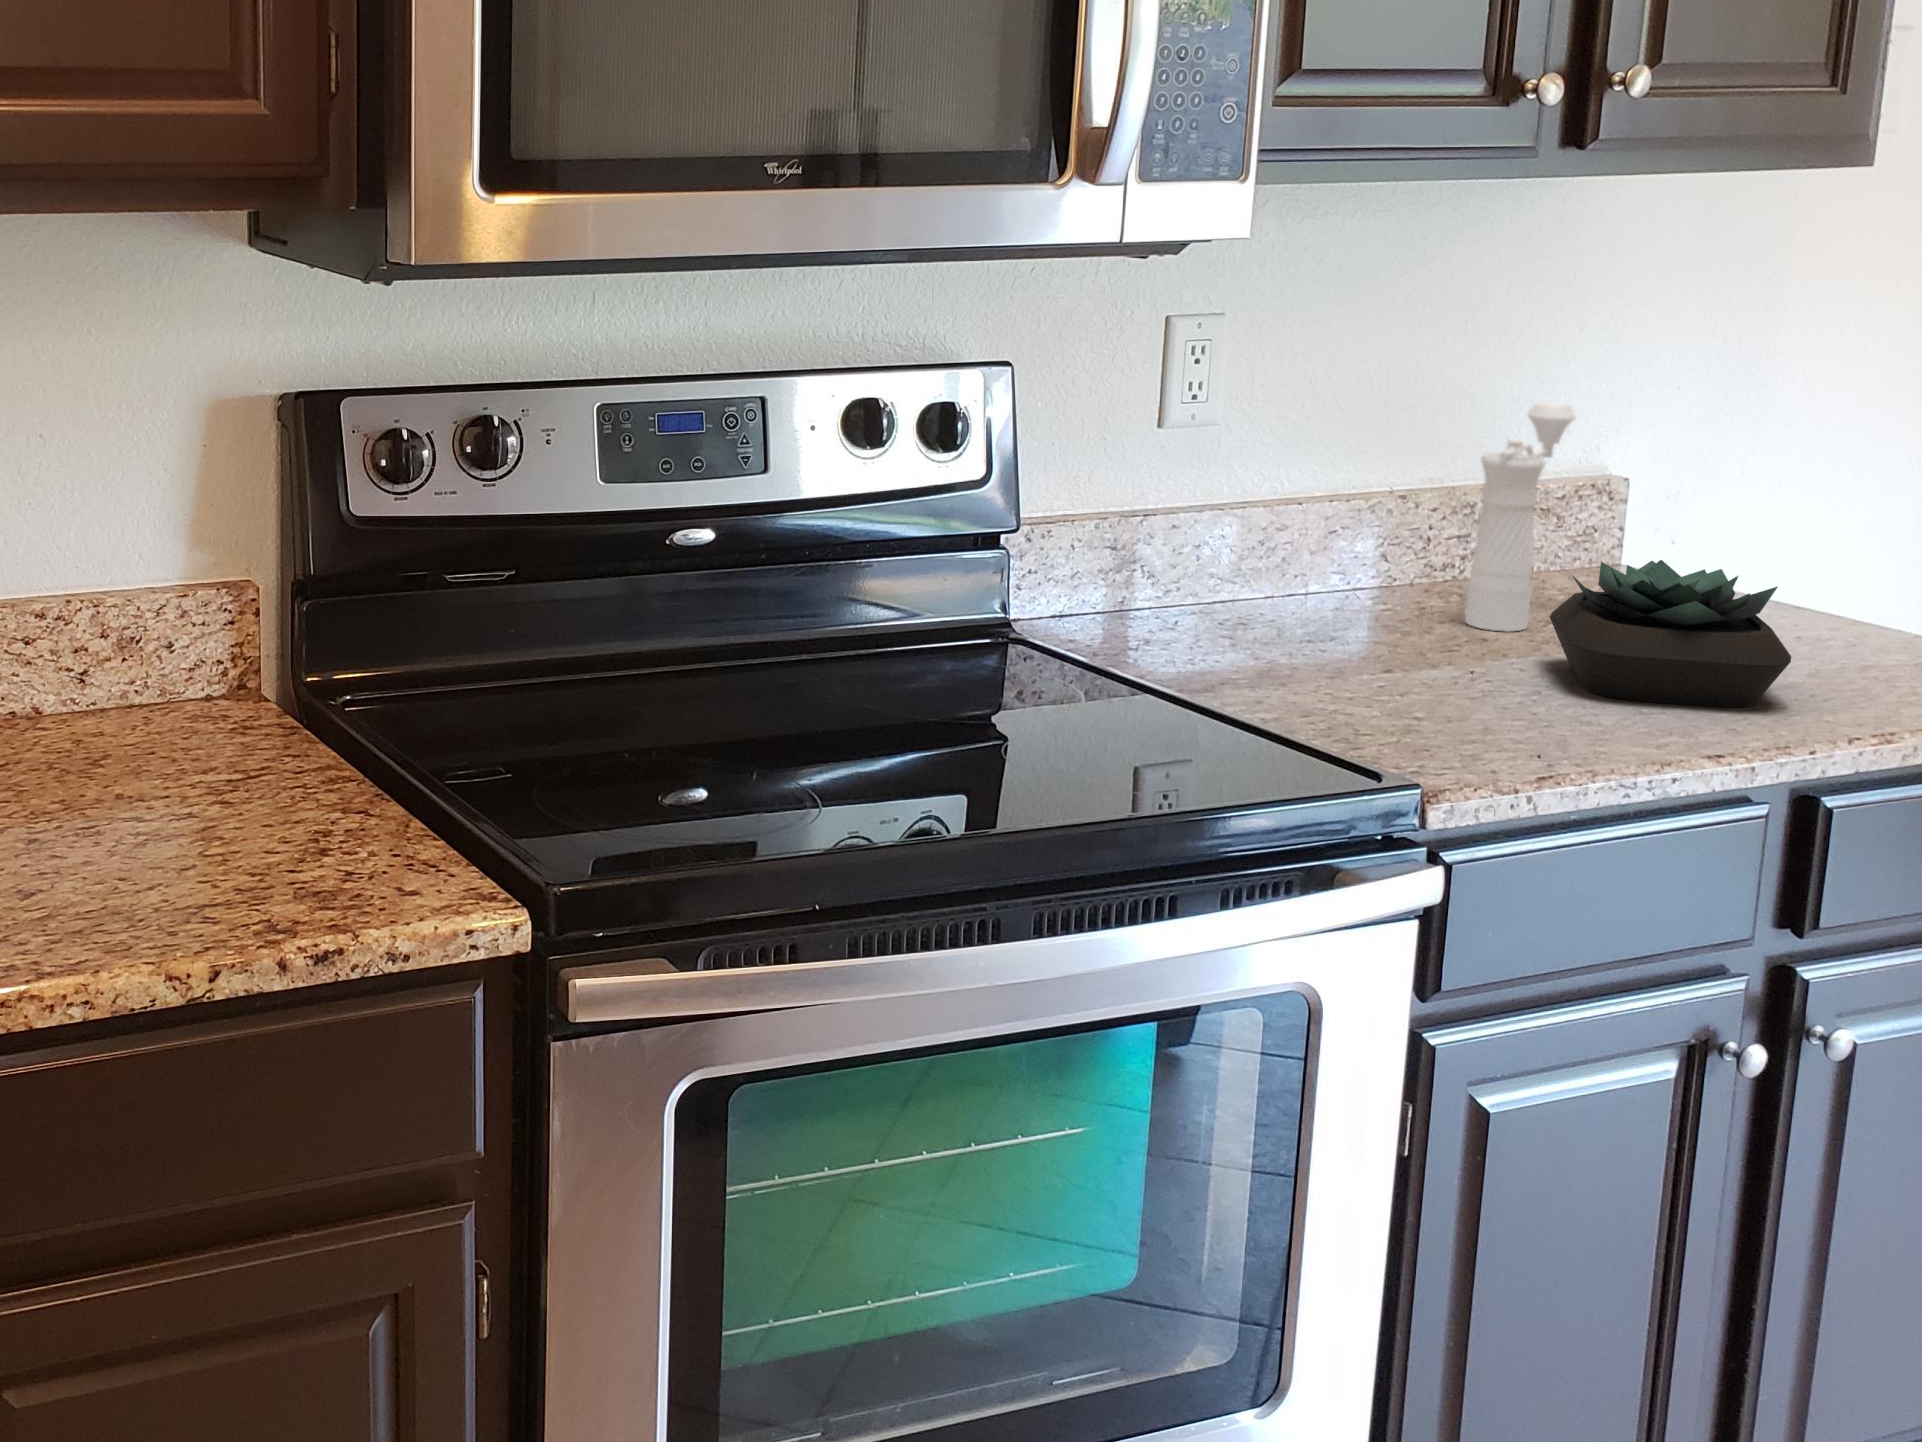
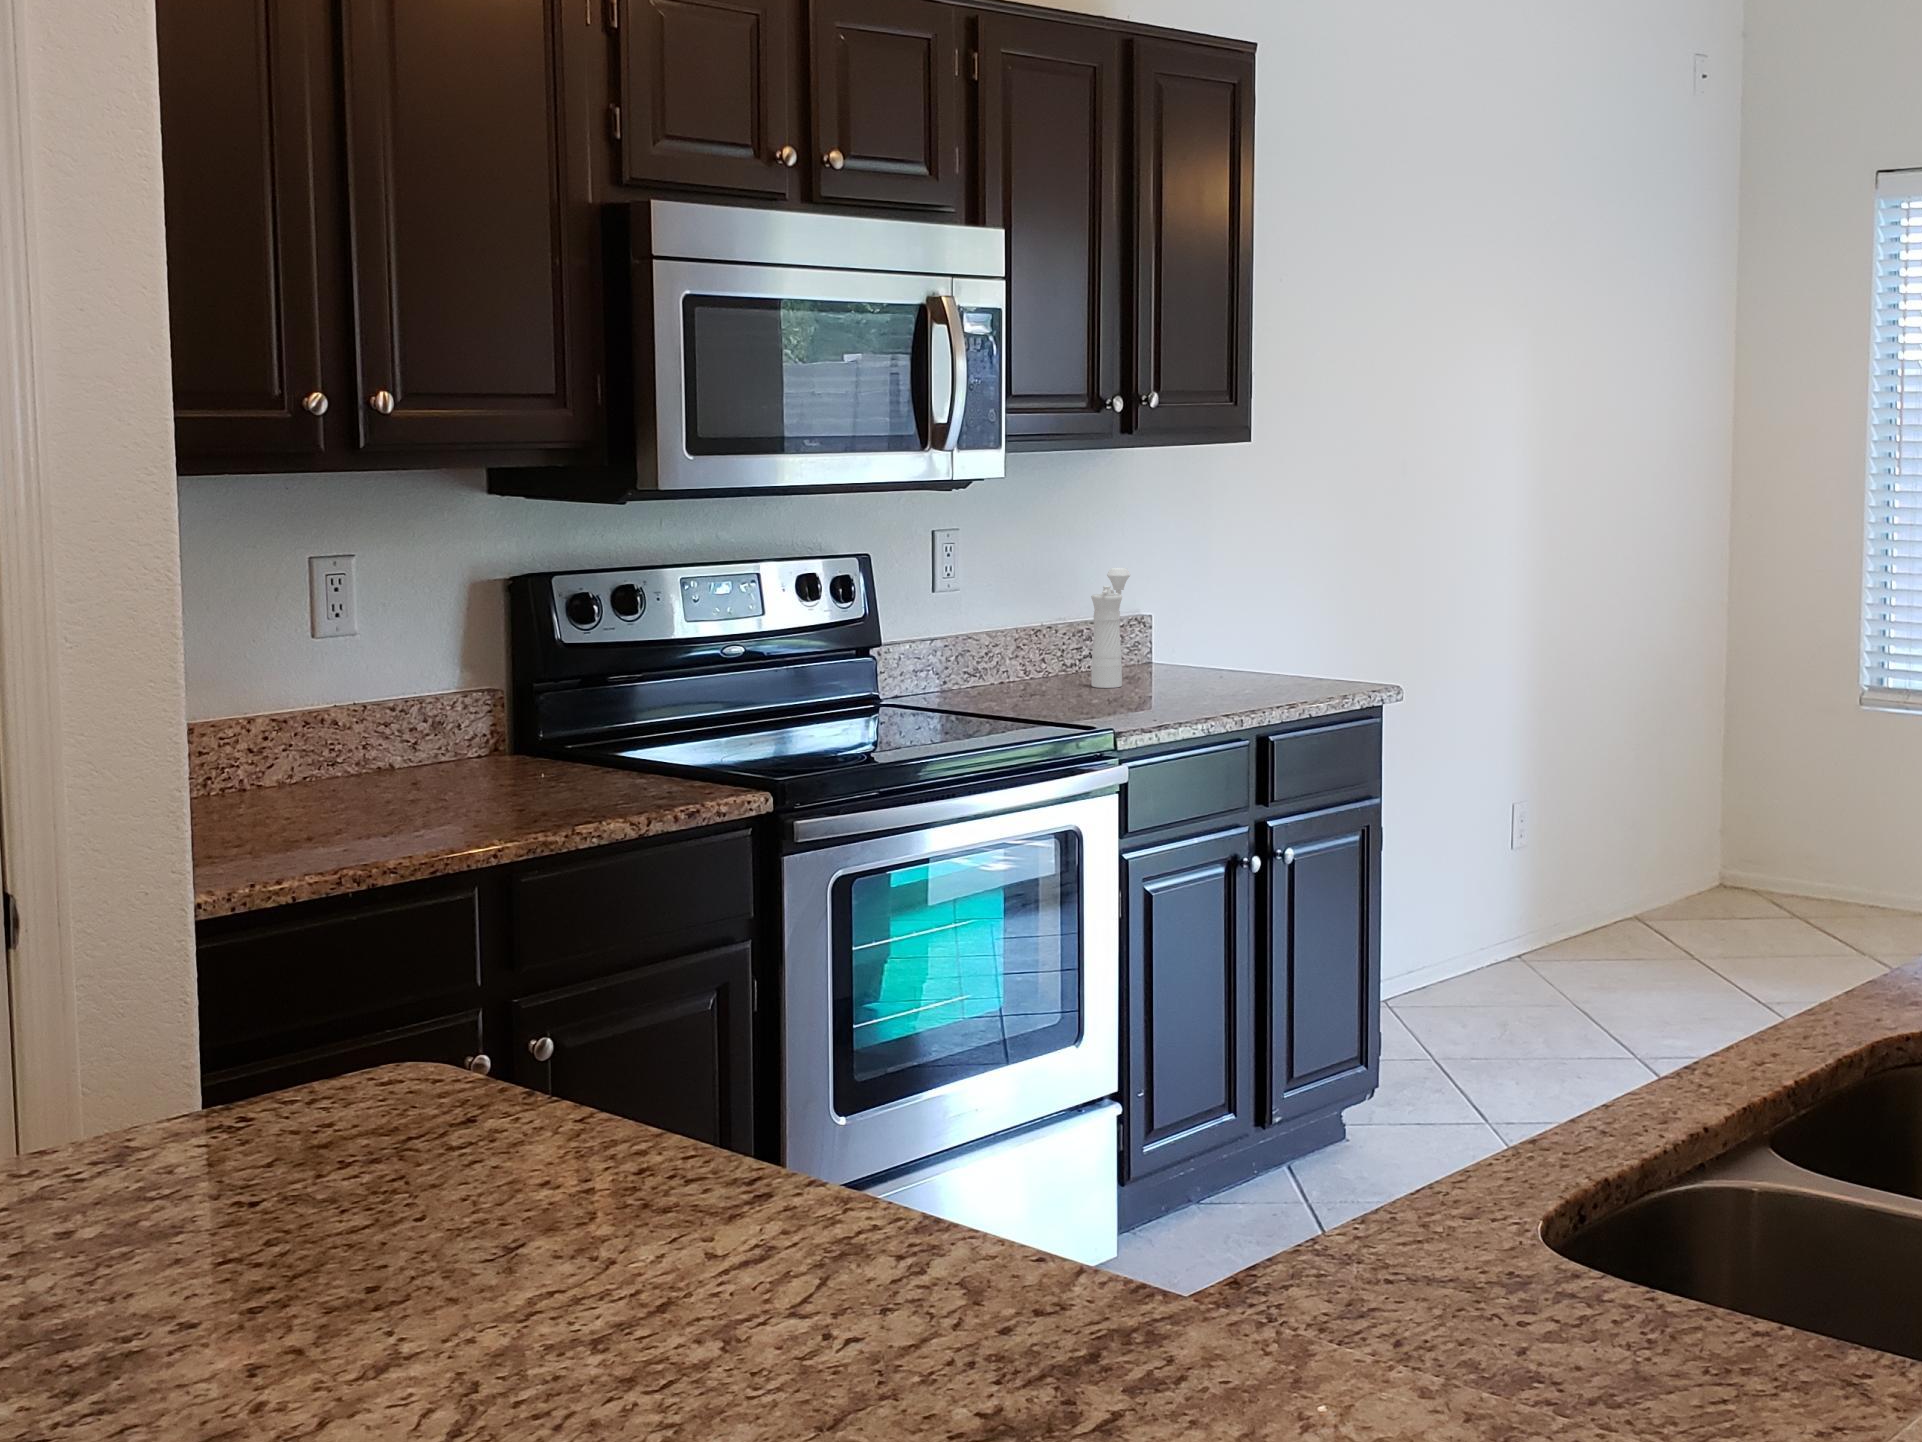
succulent plant: present [1550,560,1791,708] -> none [1138,638,1247,702]

